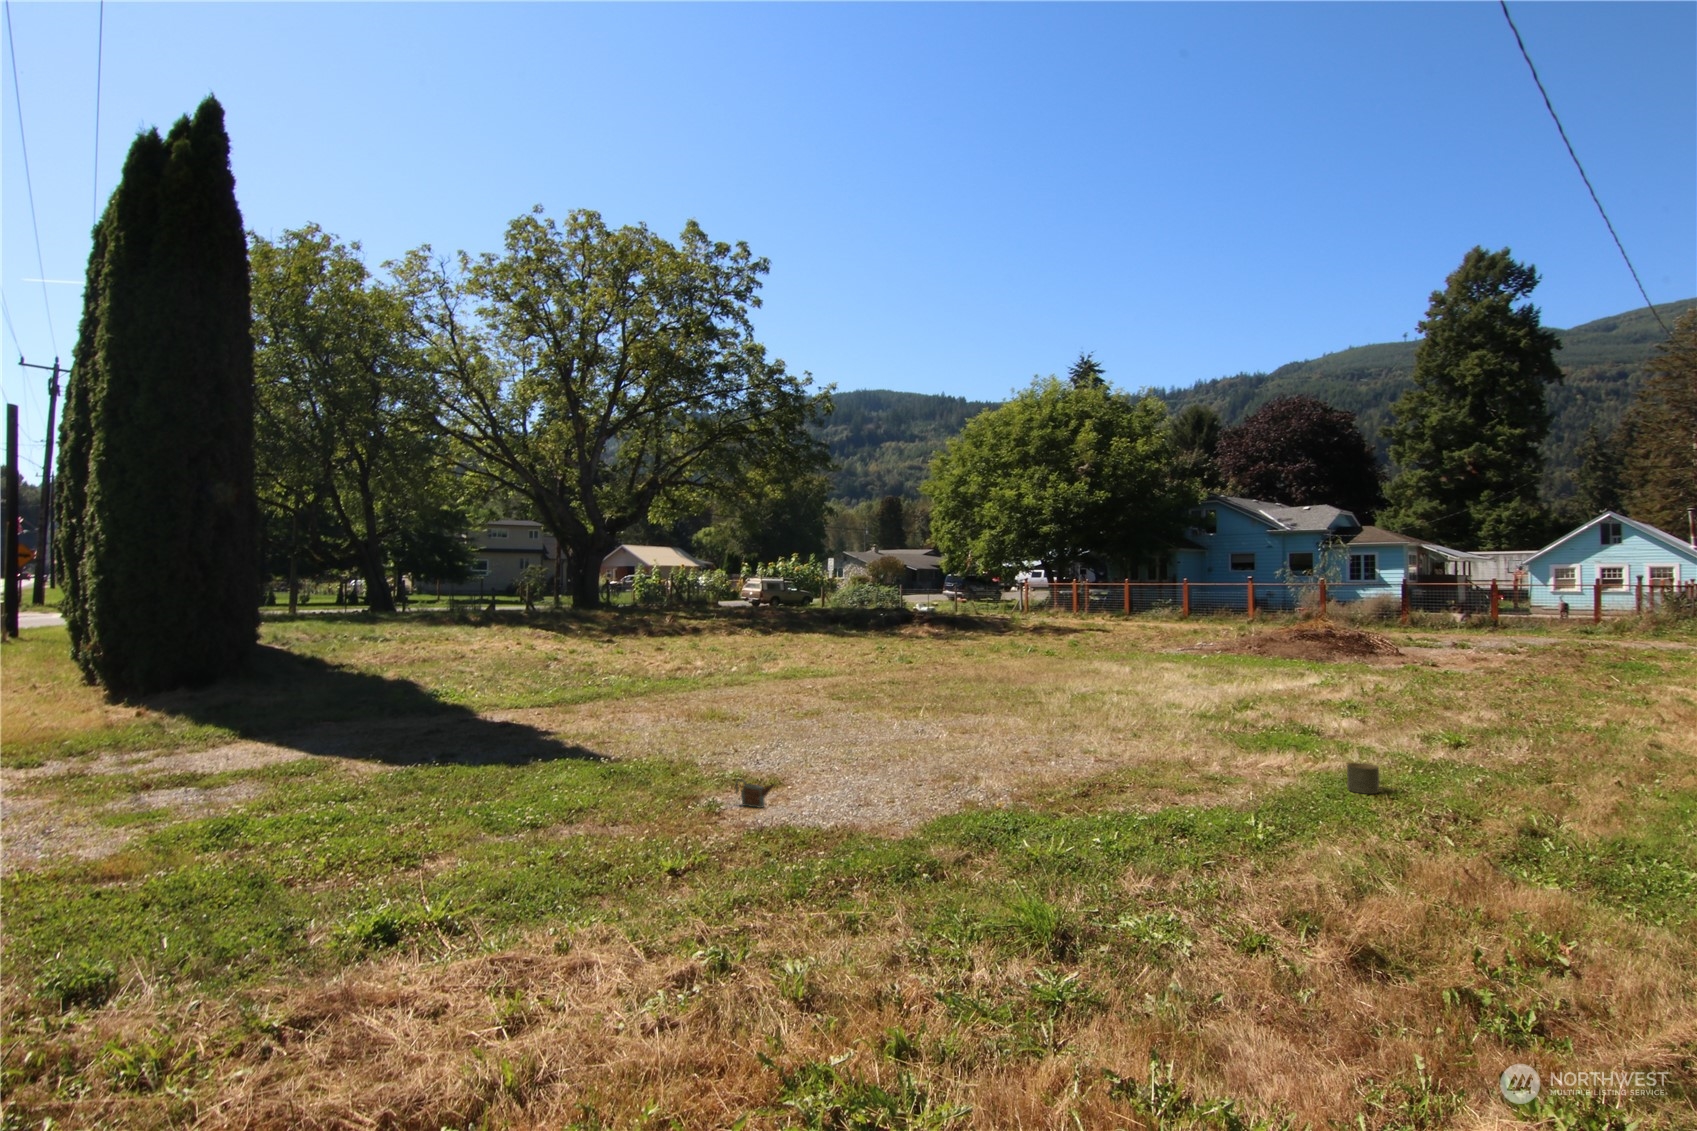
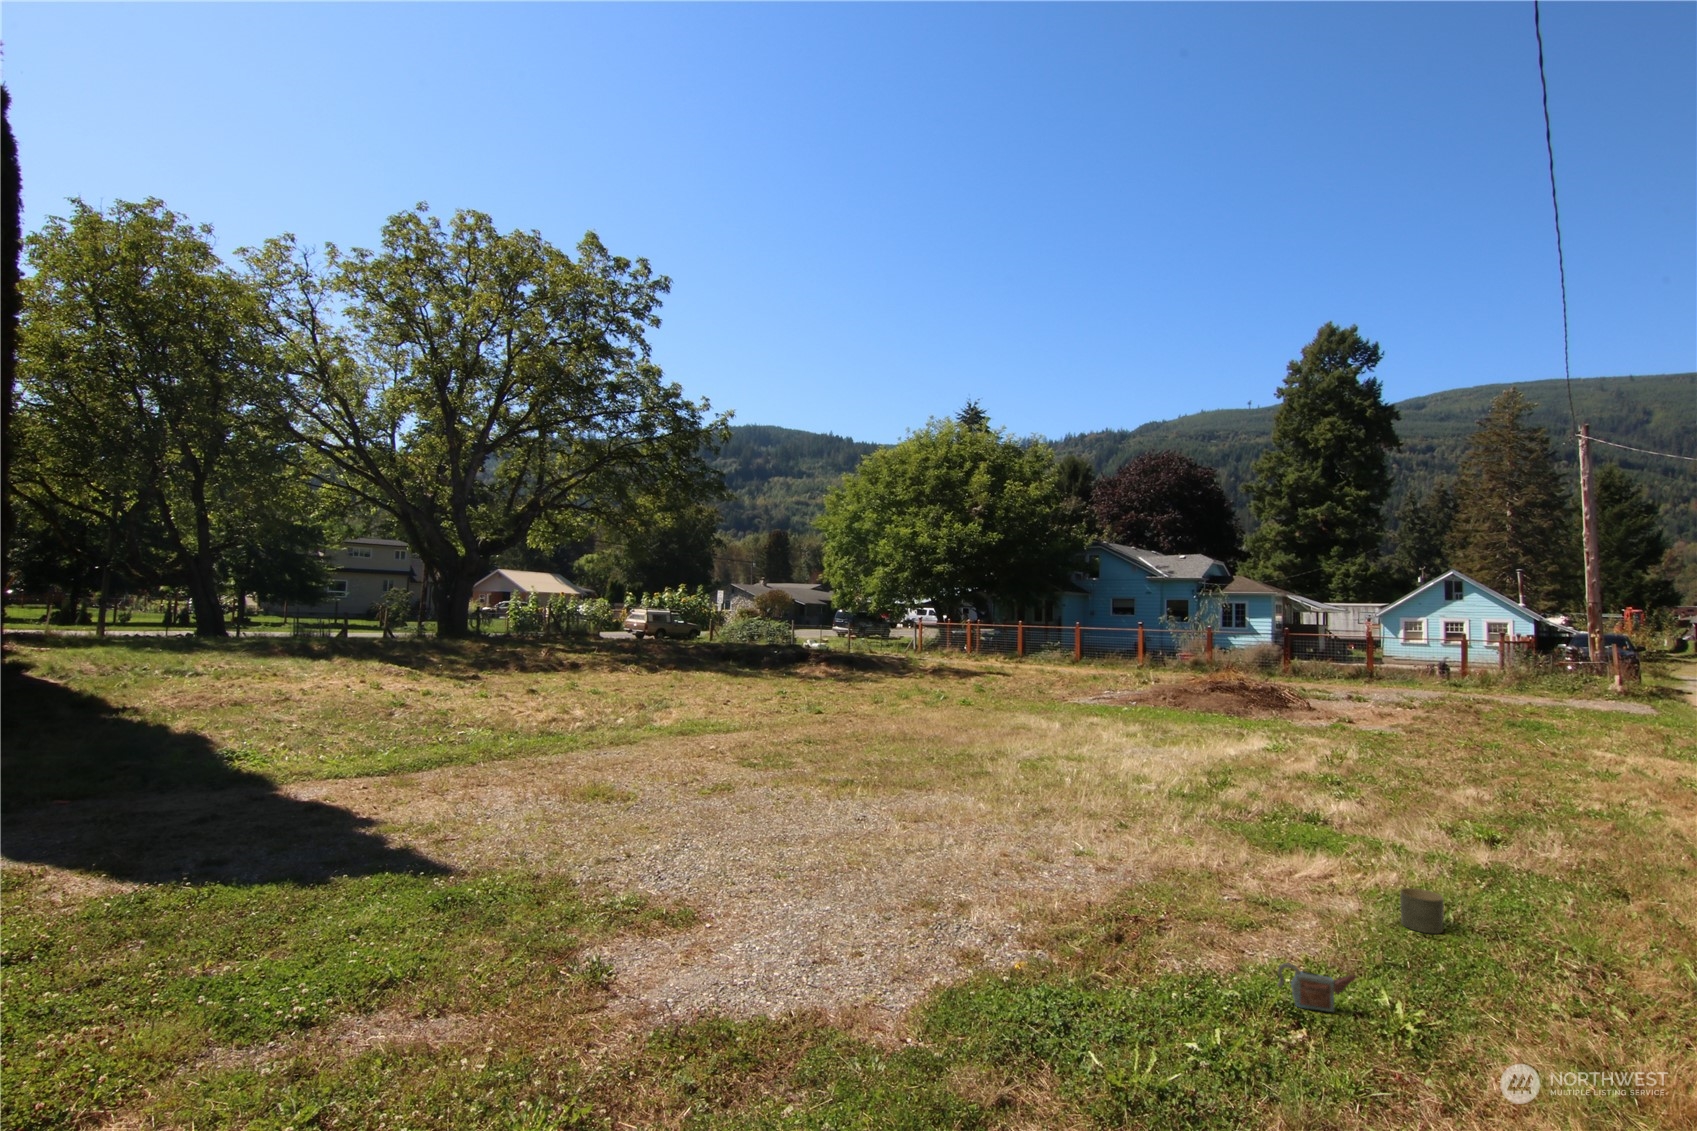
watering can: present [735,779,774,808] -> present [1277,963,1356,1012]

